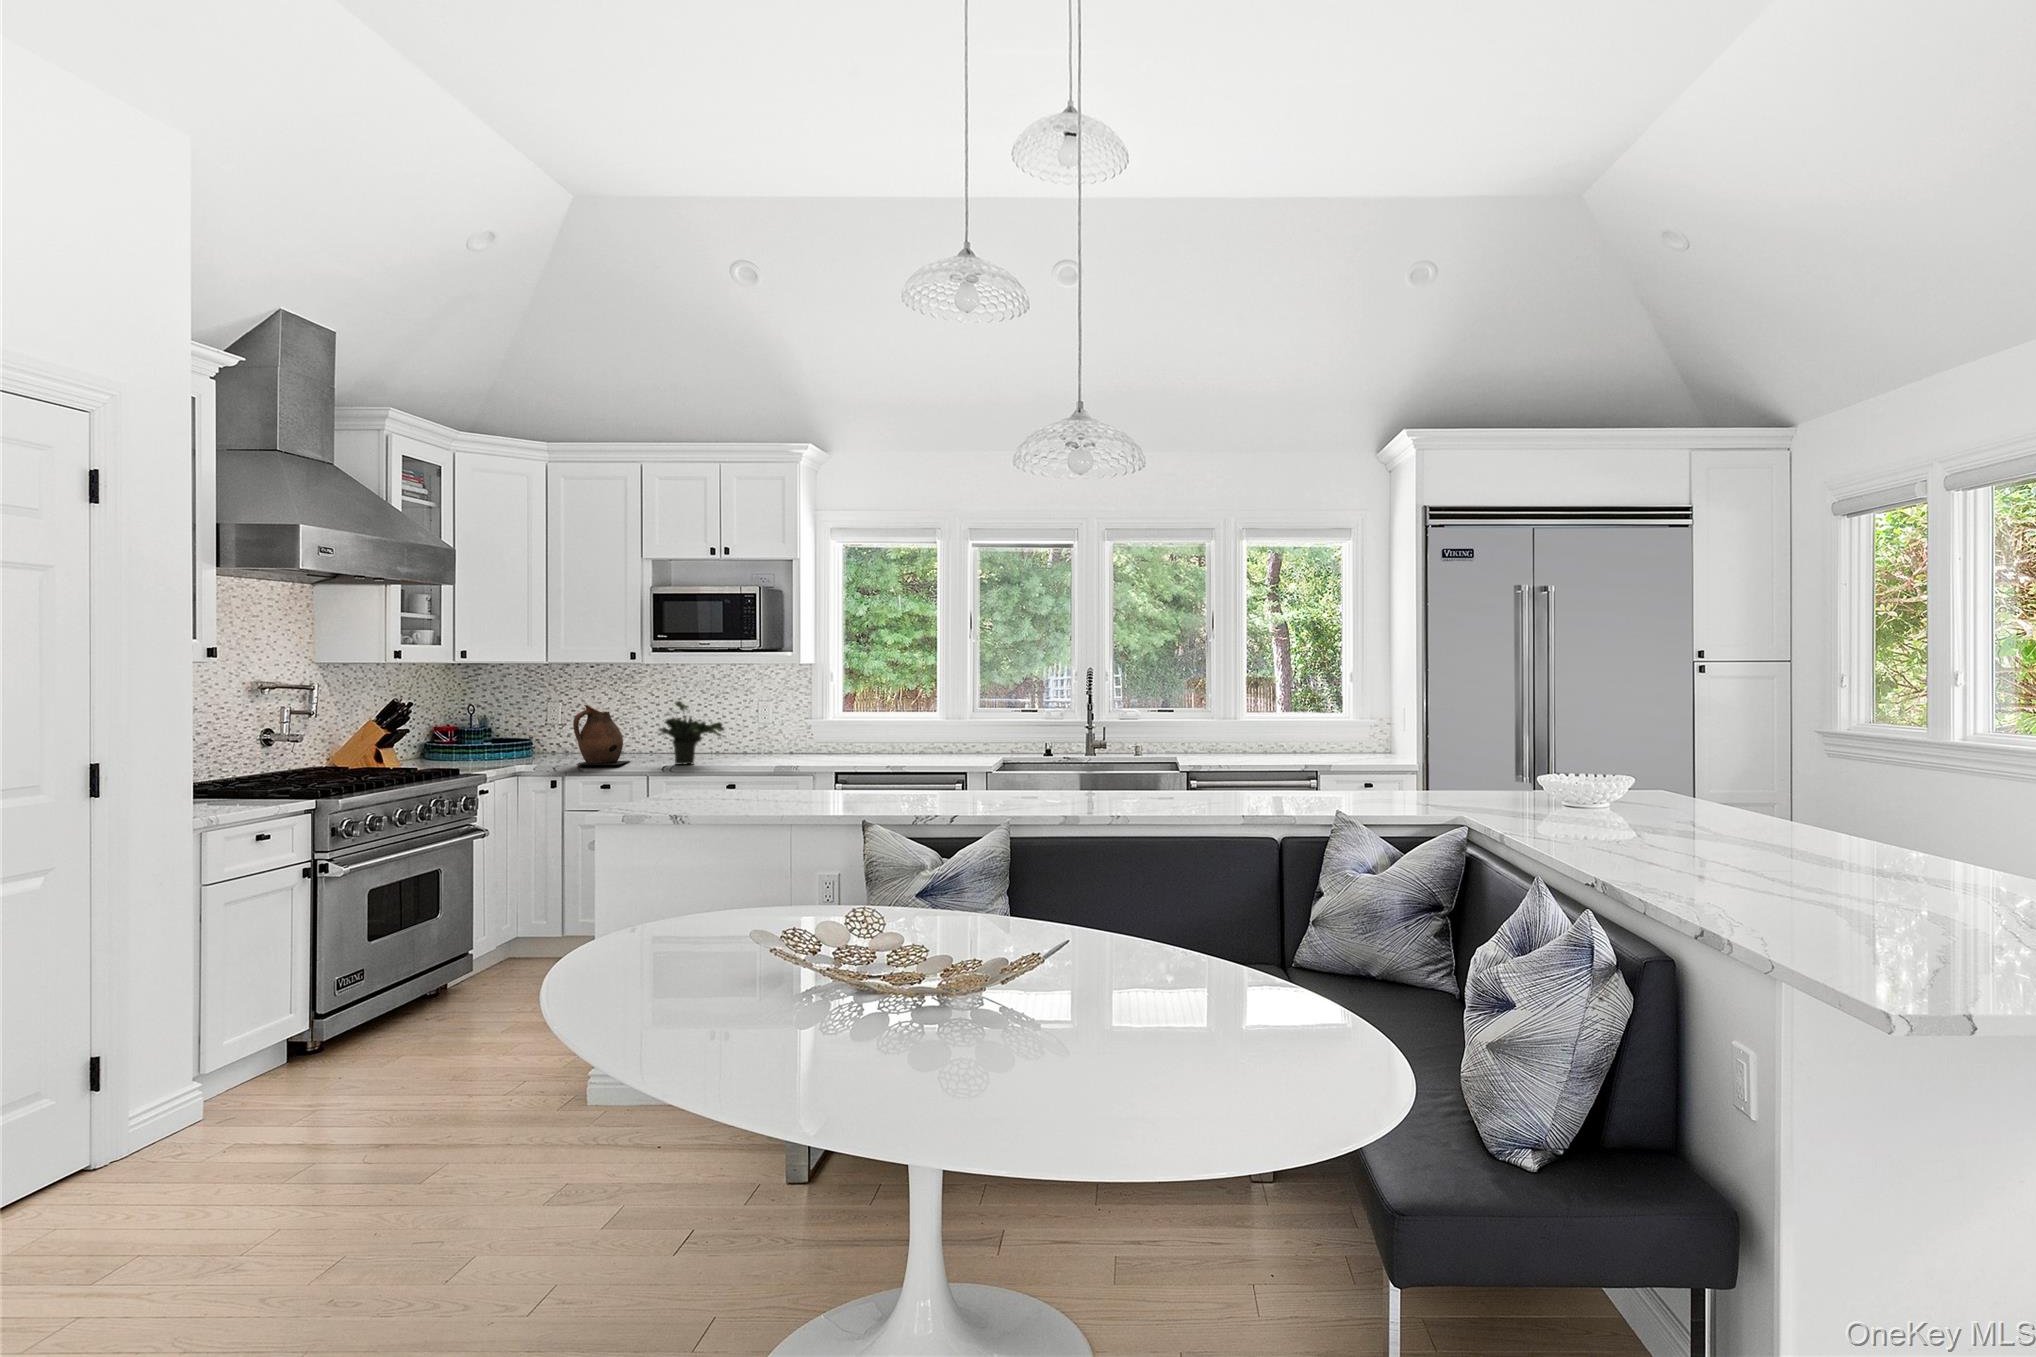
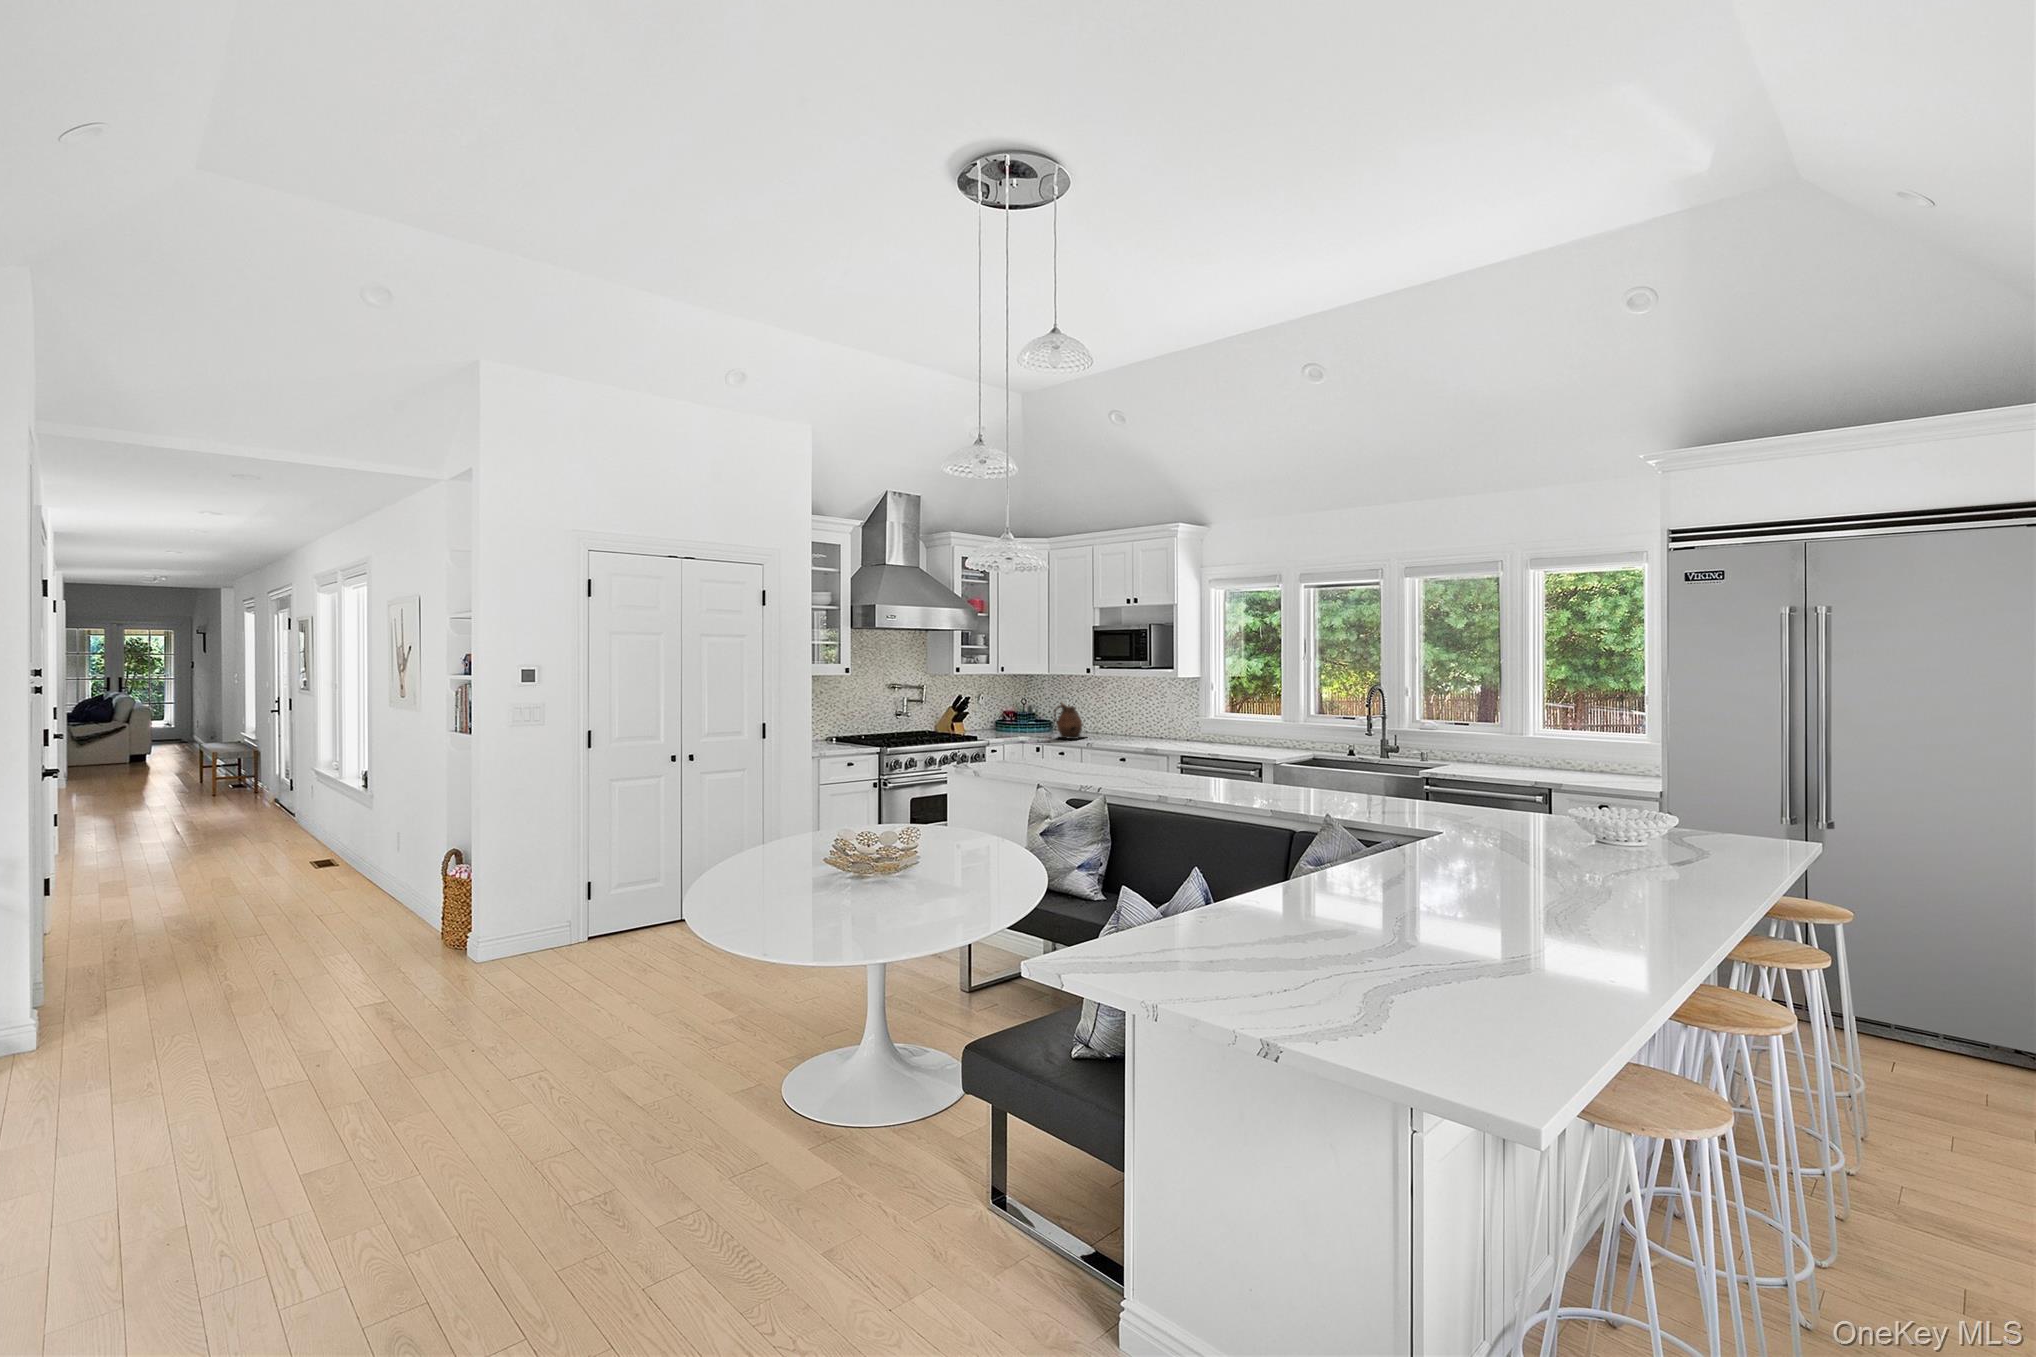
potted plant: present [659,701,724,765] -> none [1098,702,1137,742]

